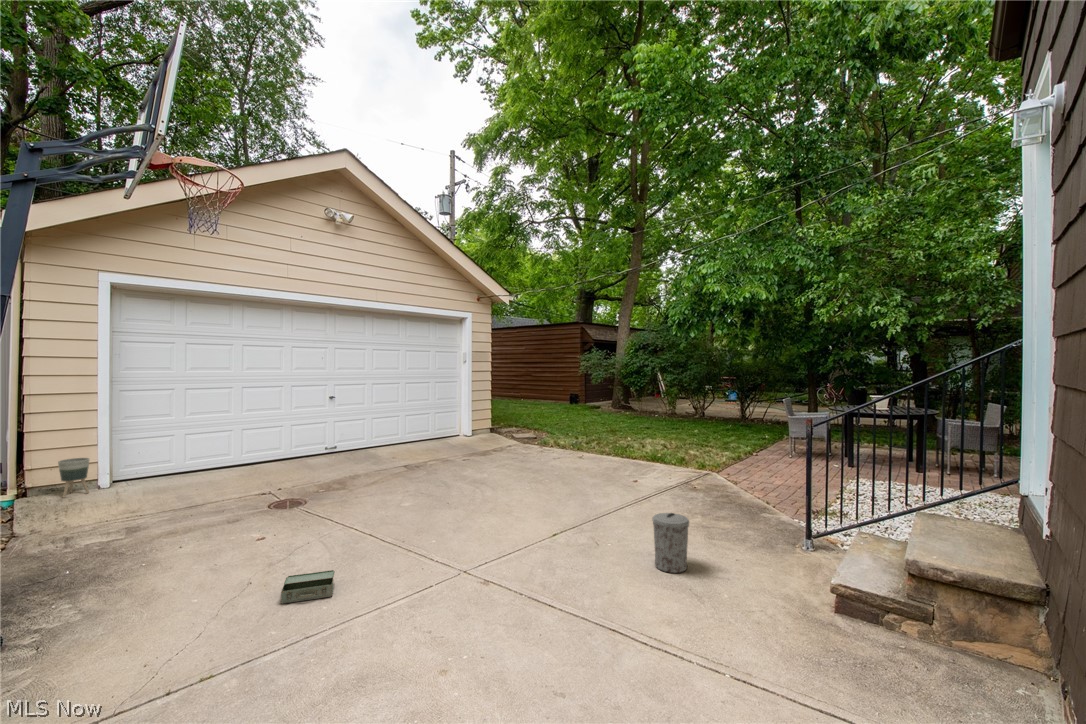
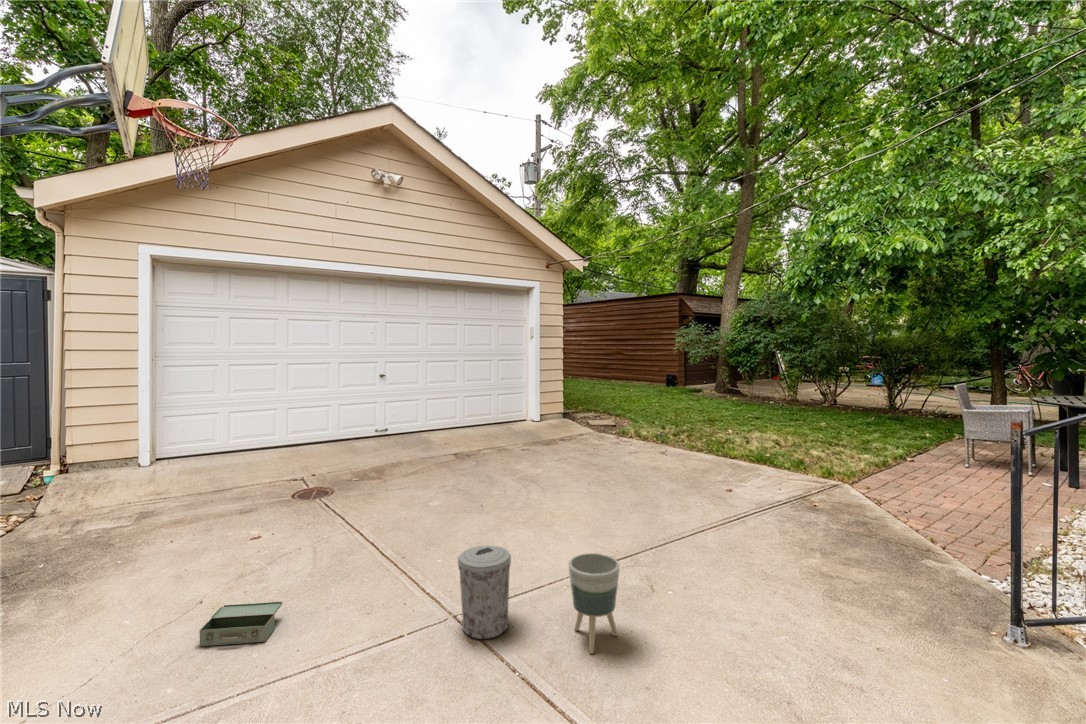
planter: present [58,458,89,497] -> present [569,553,620,654]
trash can: present [652,513,689,573] -> present [458,546,511,639]

